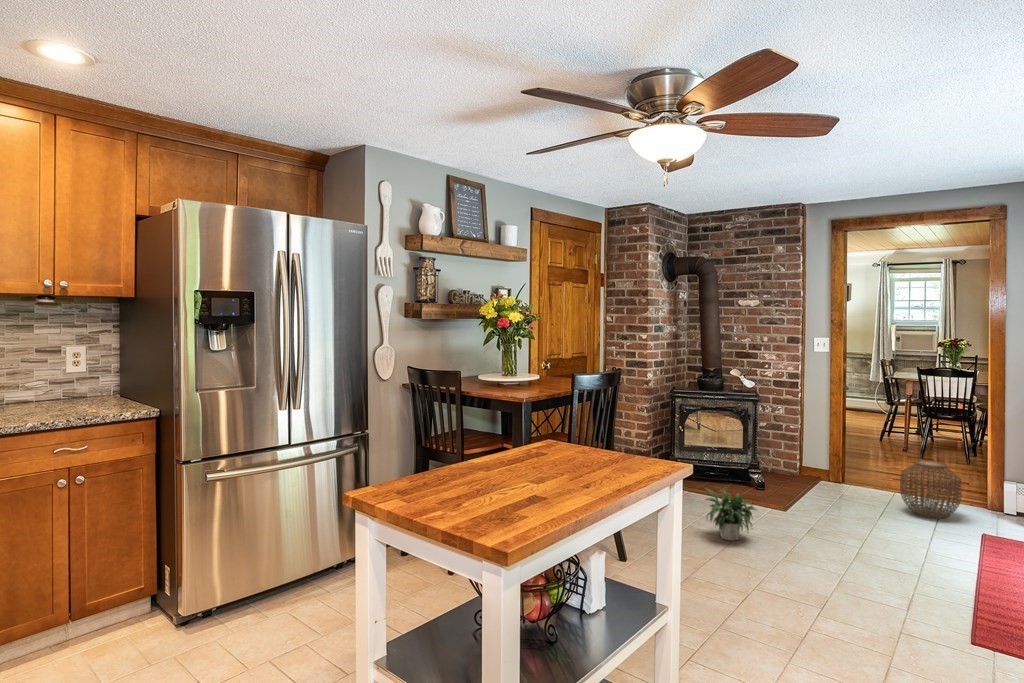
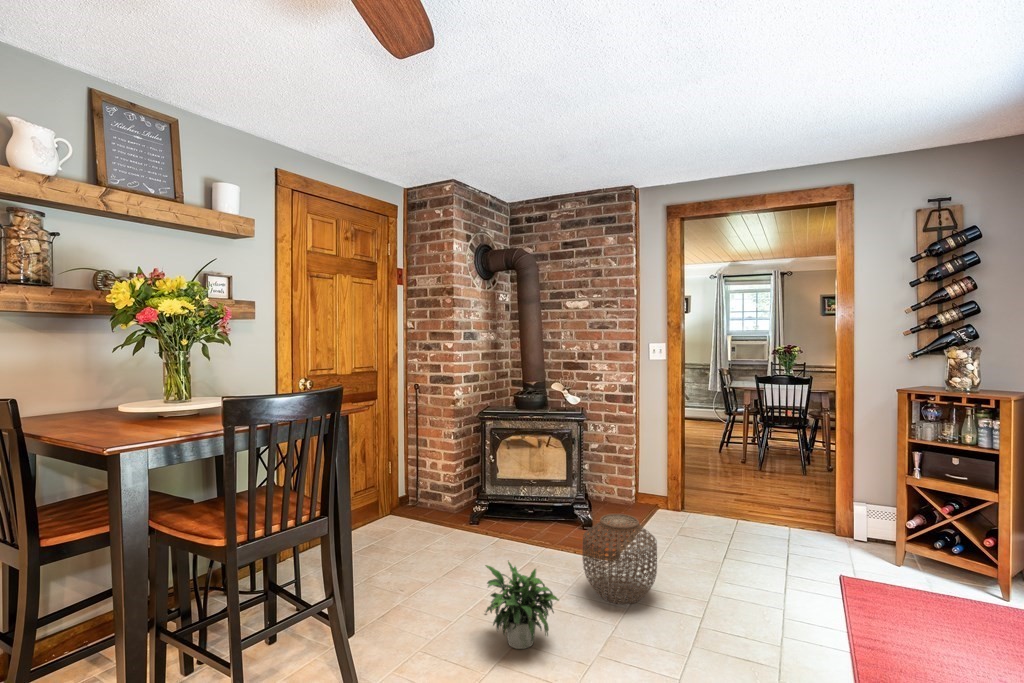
woven basket: present [900,460,961,519] -> present [583,514,657,604]

